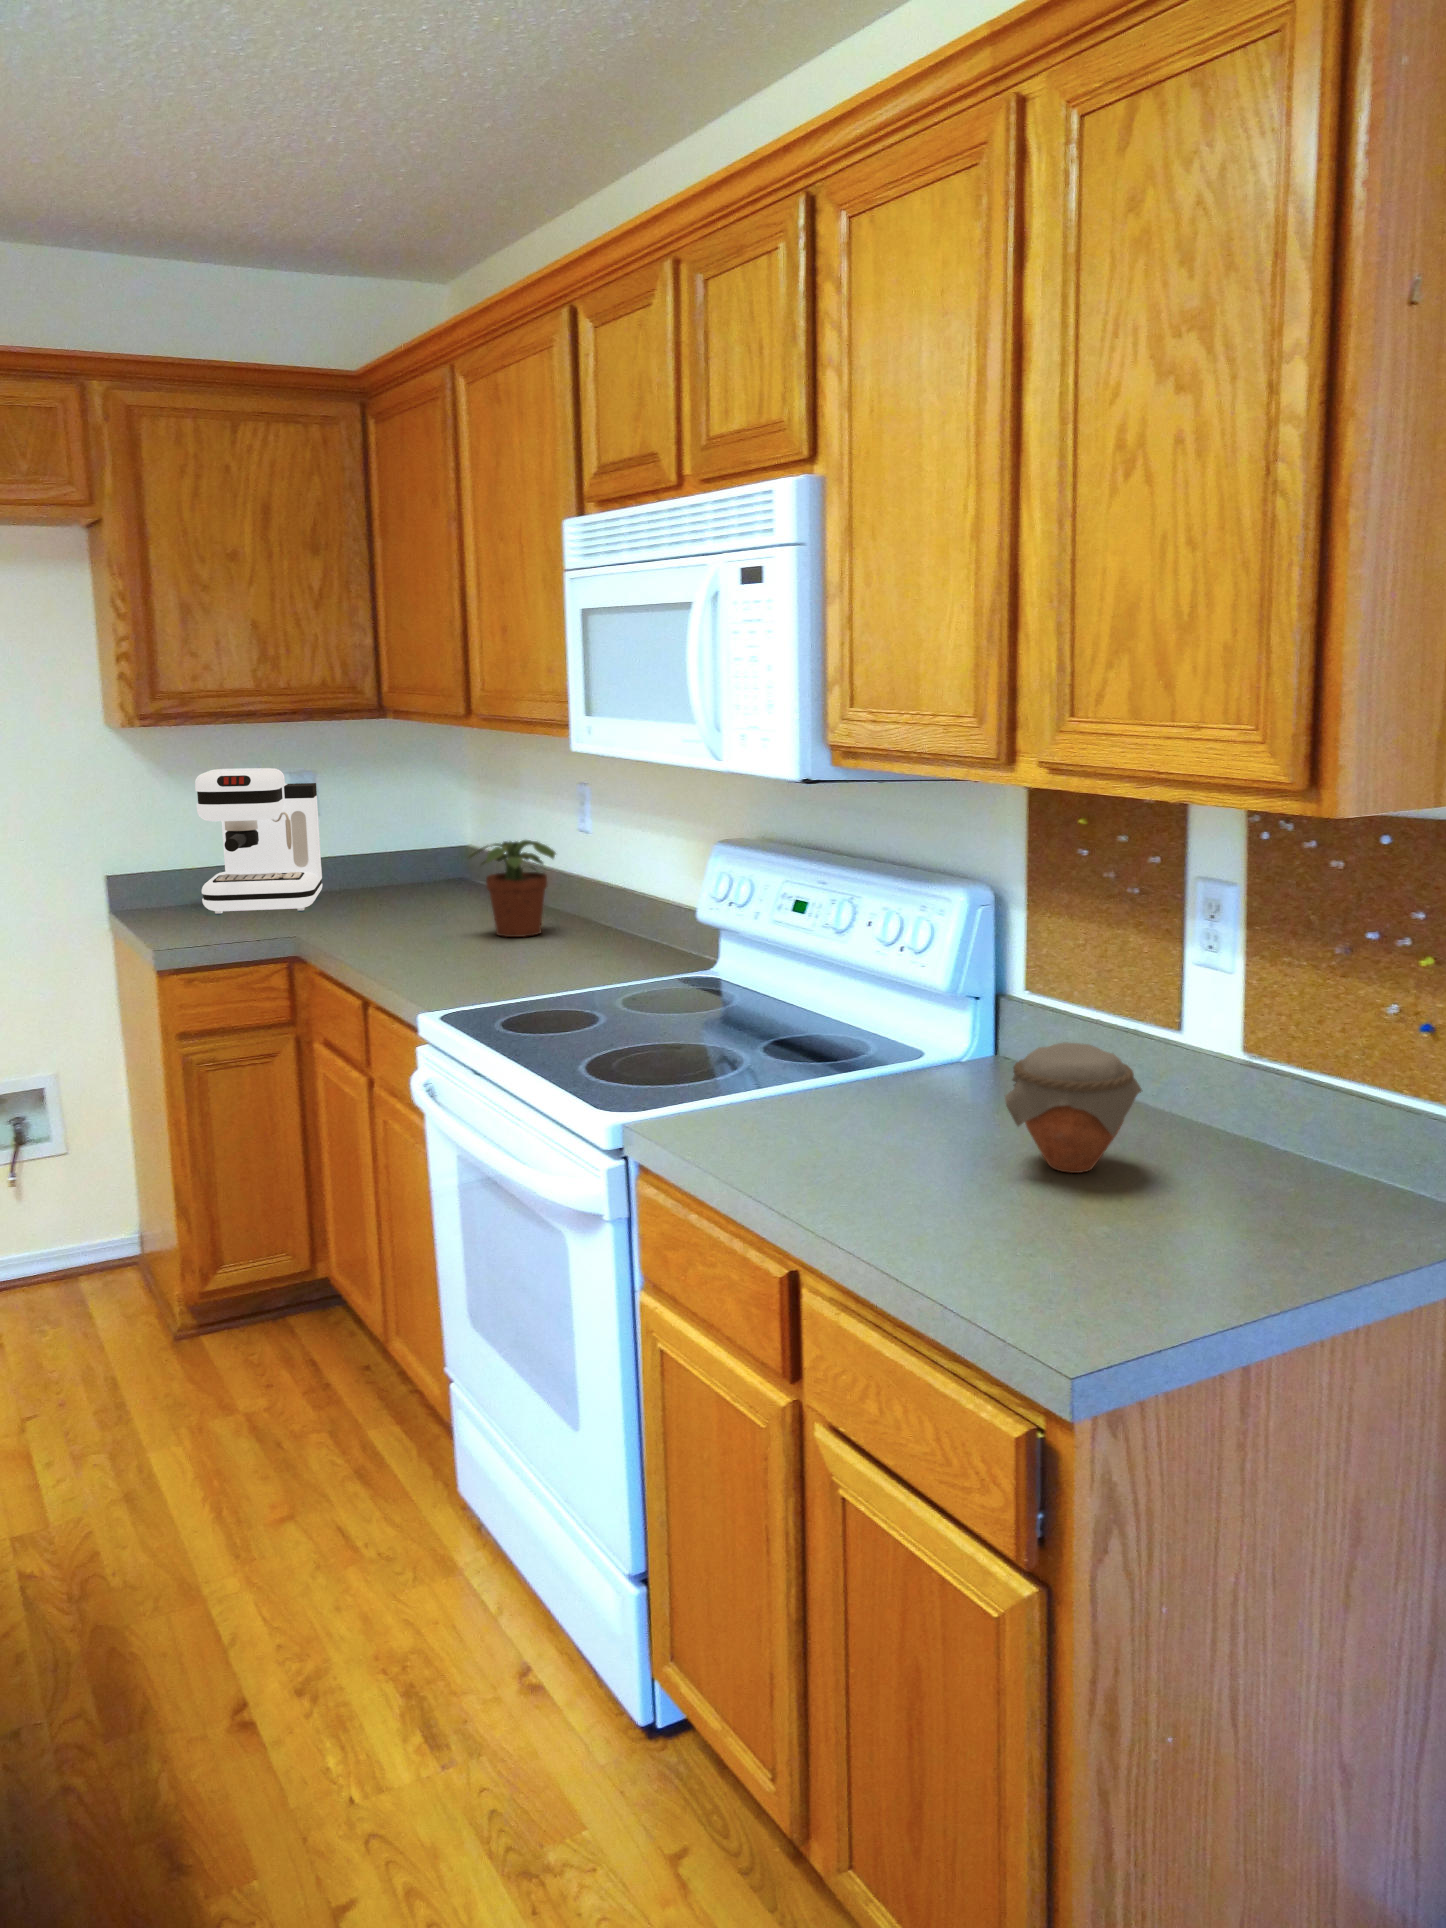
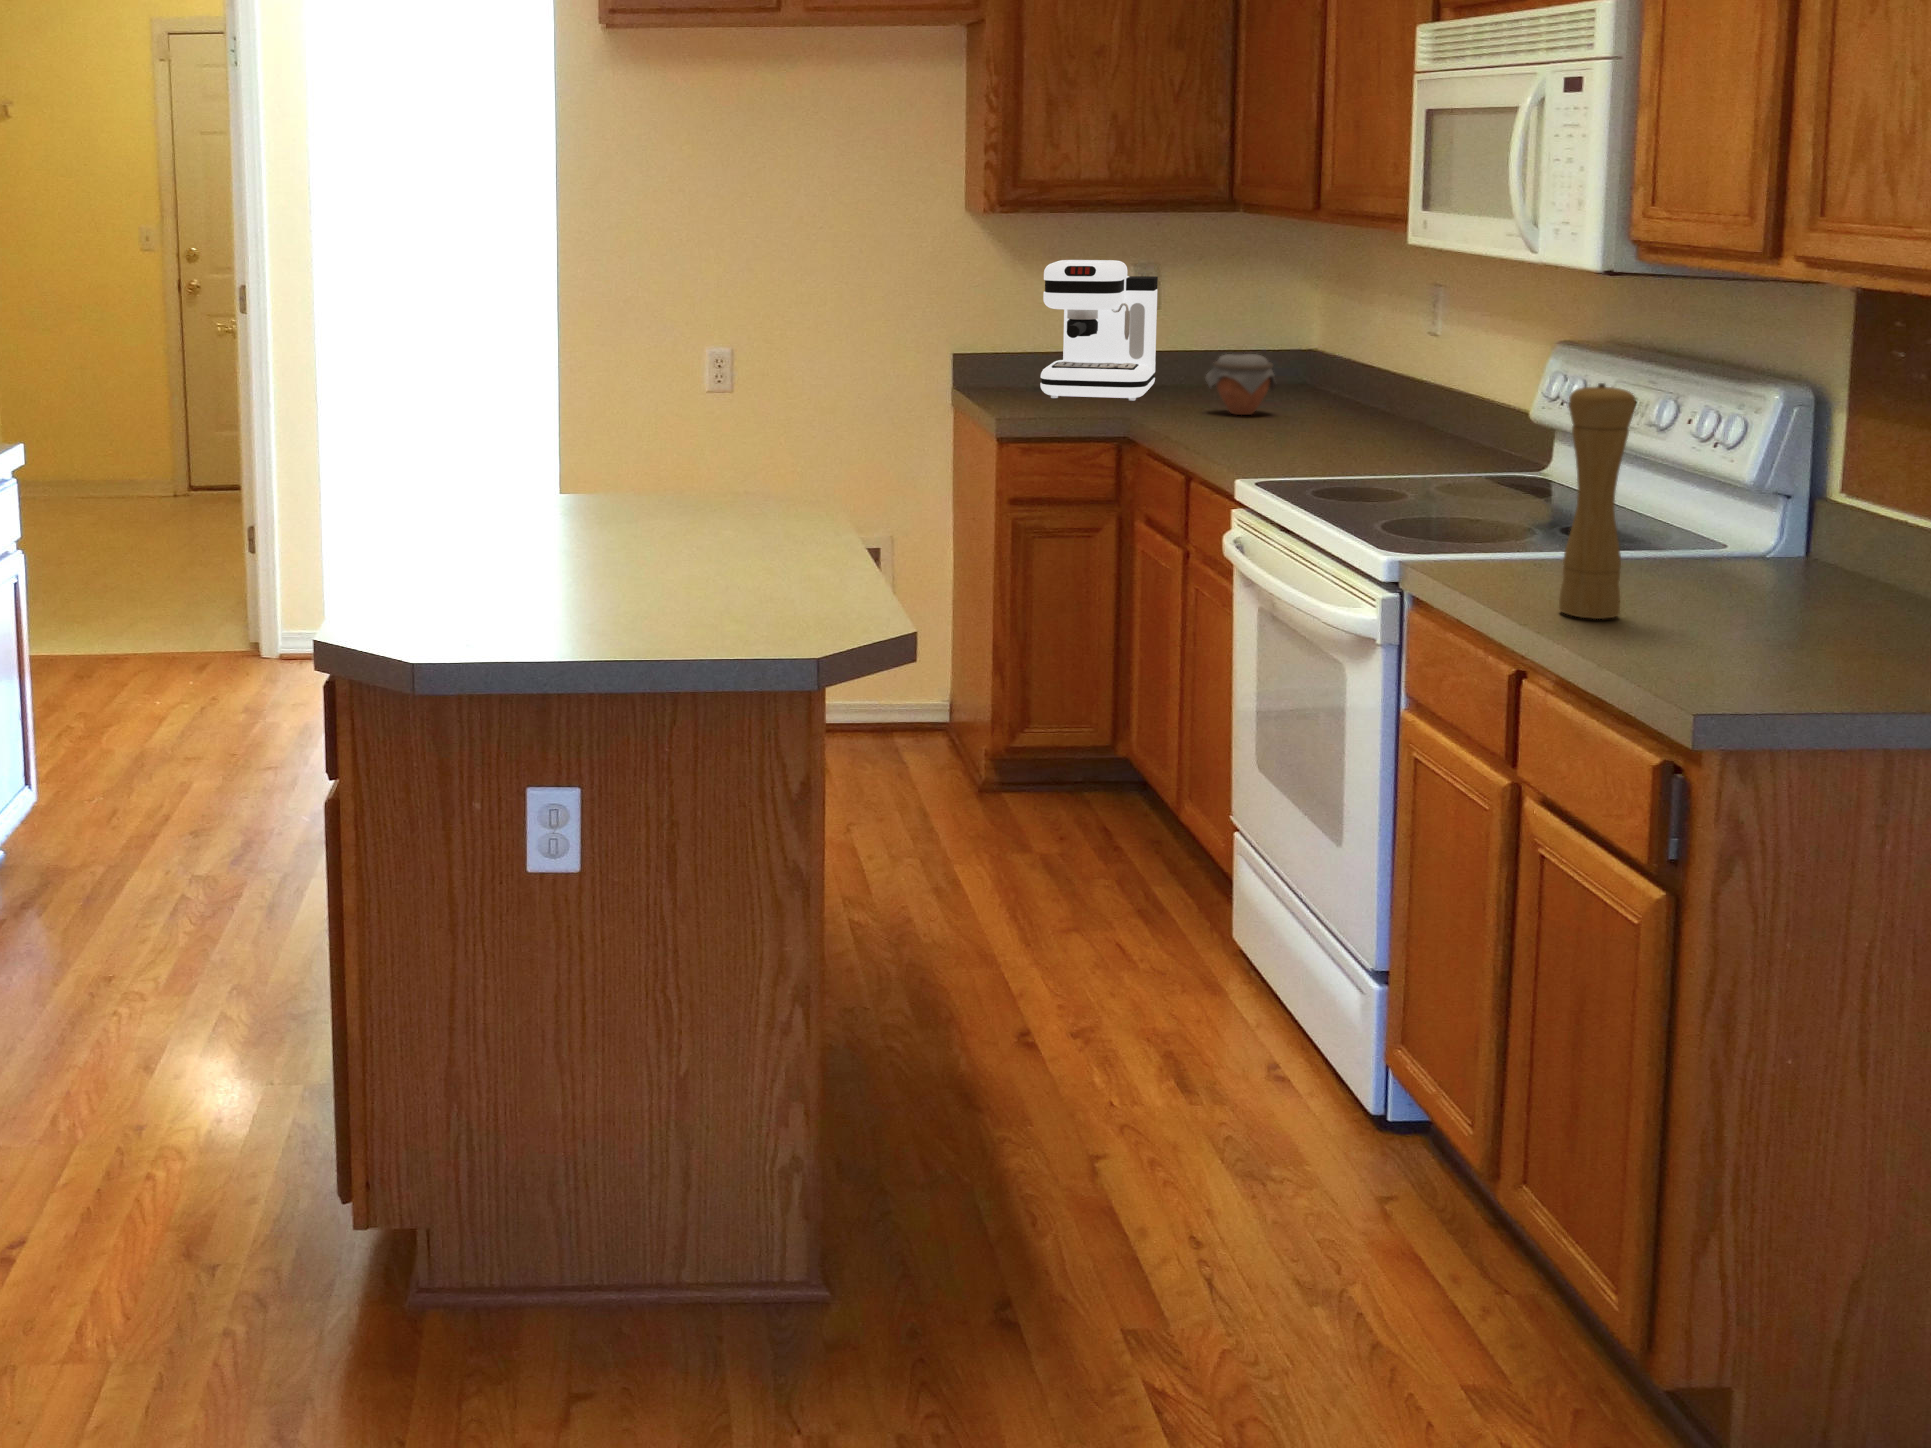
potted plant: present [469,840,556,937] -> none [1302,338,1398,436]
pepper mill: none [824,917,897,1196] -> present [1559,383,1636,619]
jar: present [1005,1042,1142,1173] -> present [1205,354,1276,415]

